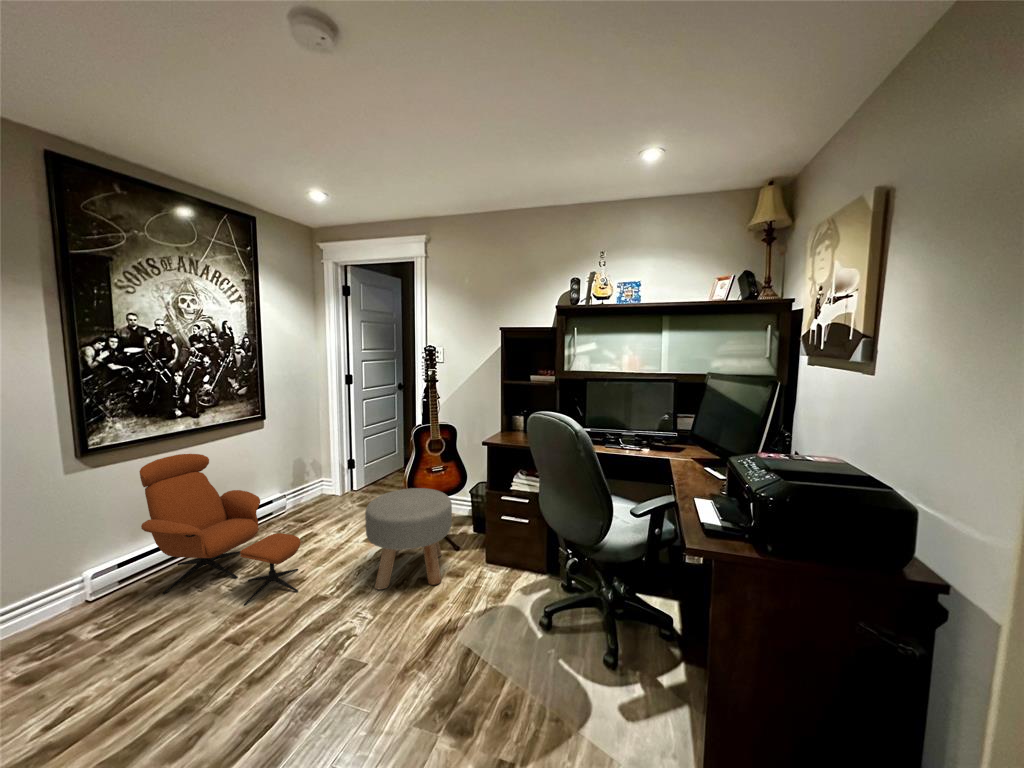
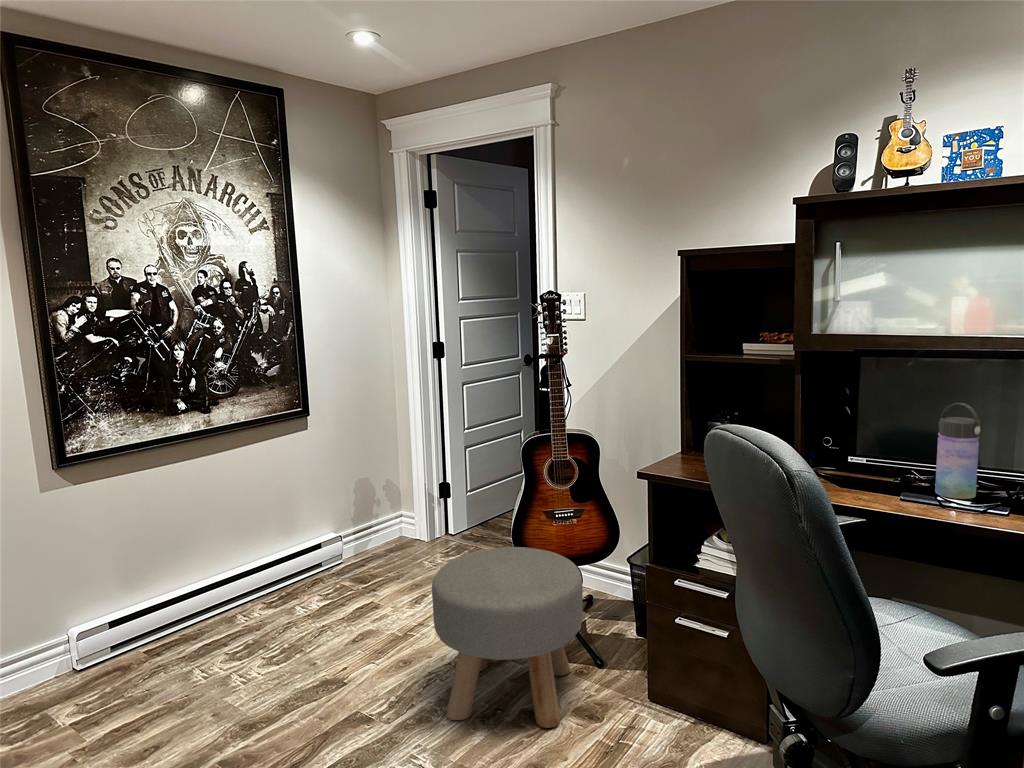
water bottle: none [617,404,634,446] -> present [935,403,980,499]
lounge chair: present [139,454,301,605] -> none [130,467,339,710]

